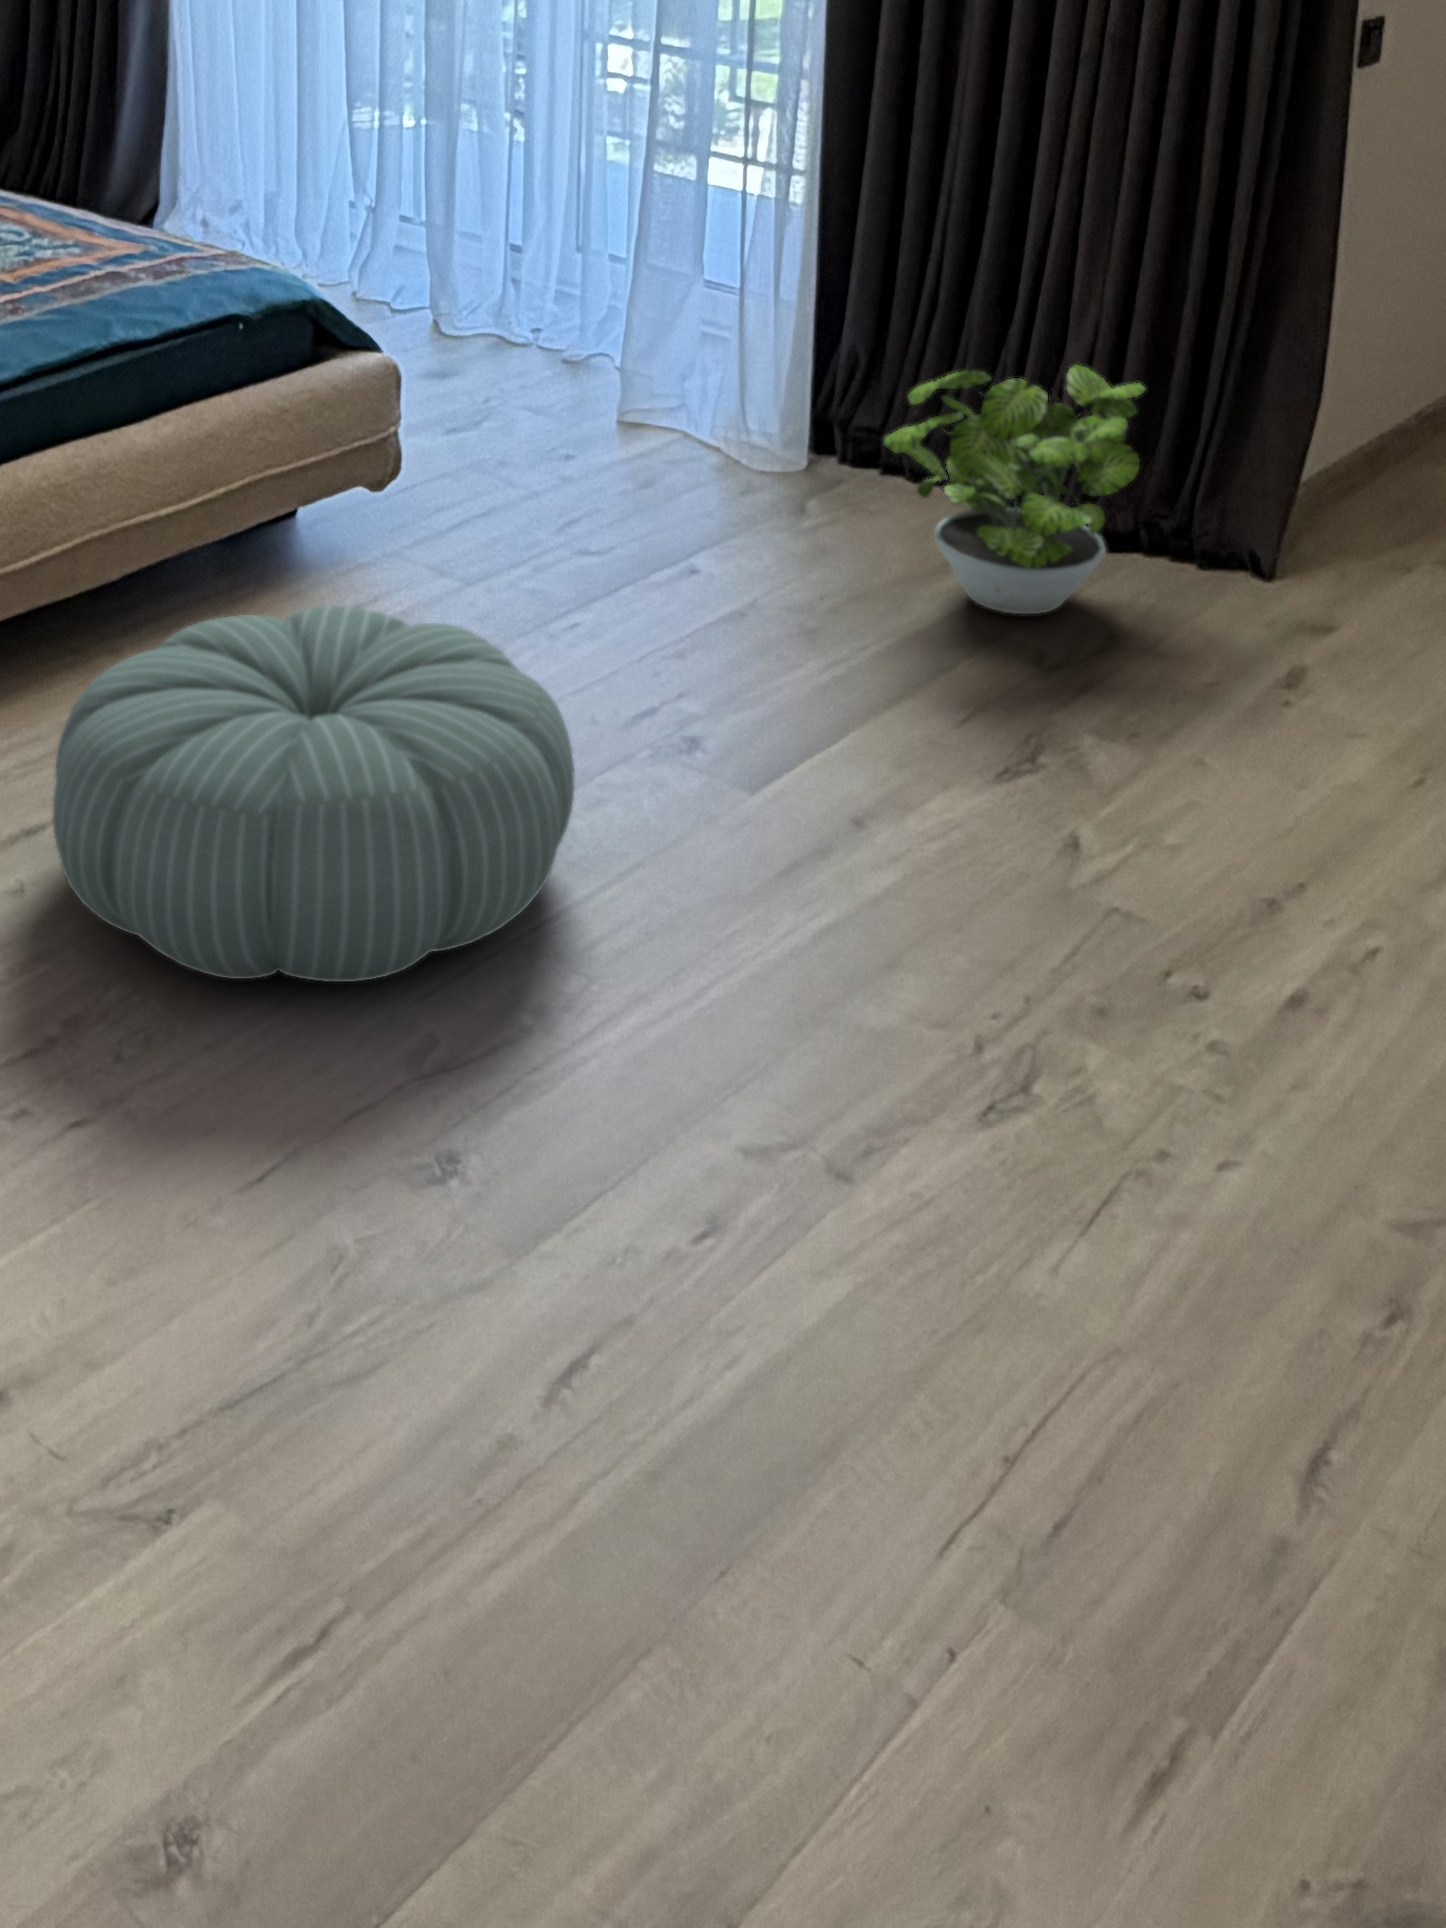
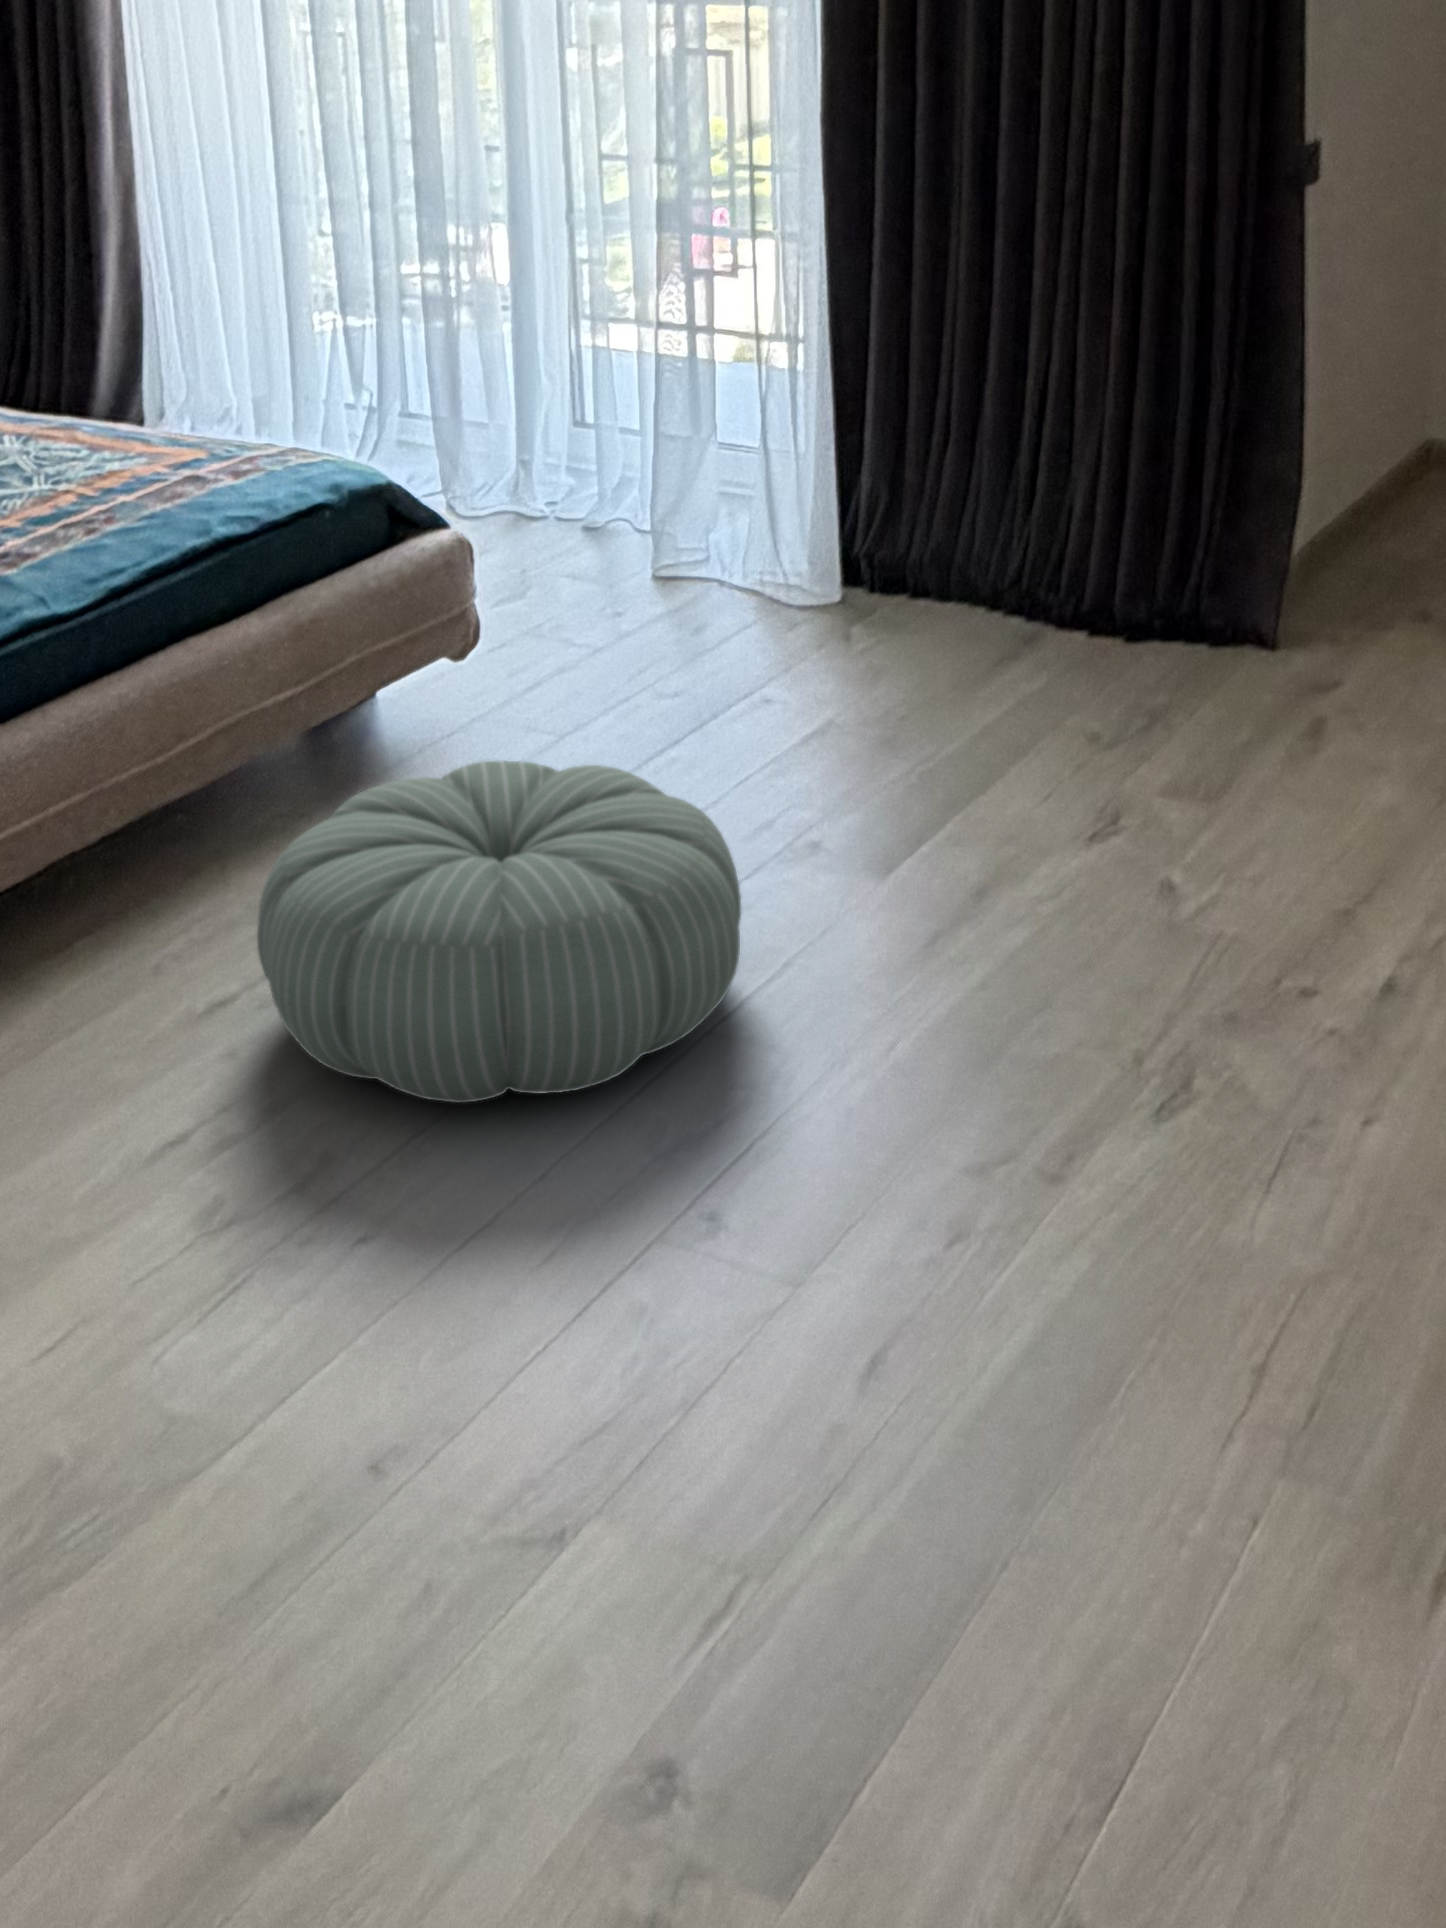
potted plant: present [883,365,1145,614] -> none [937,477,1163,707]

